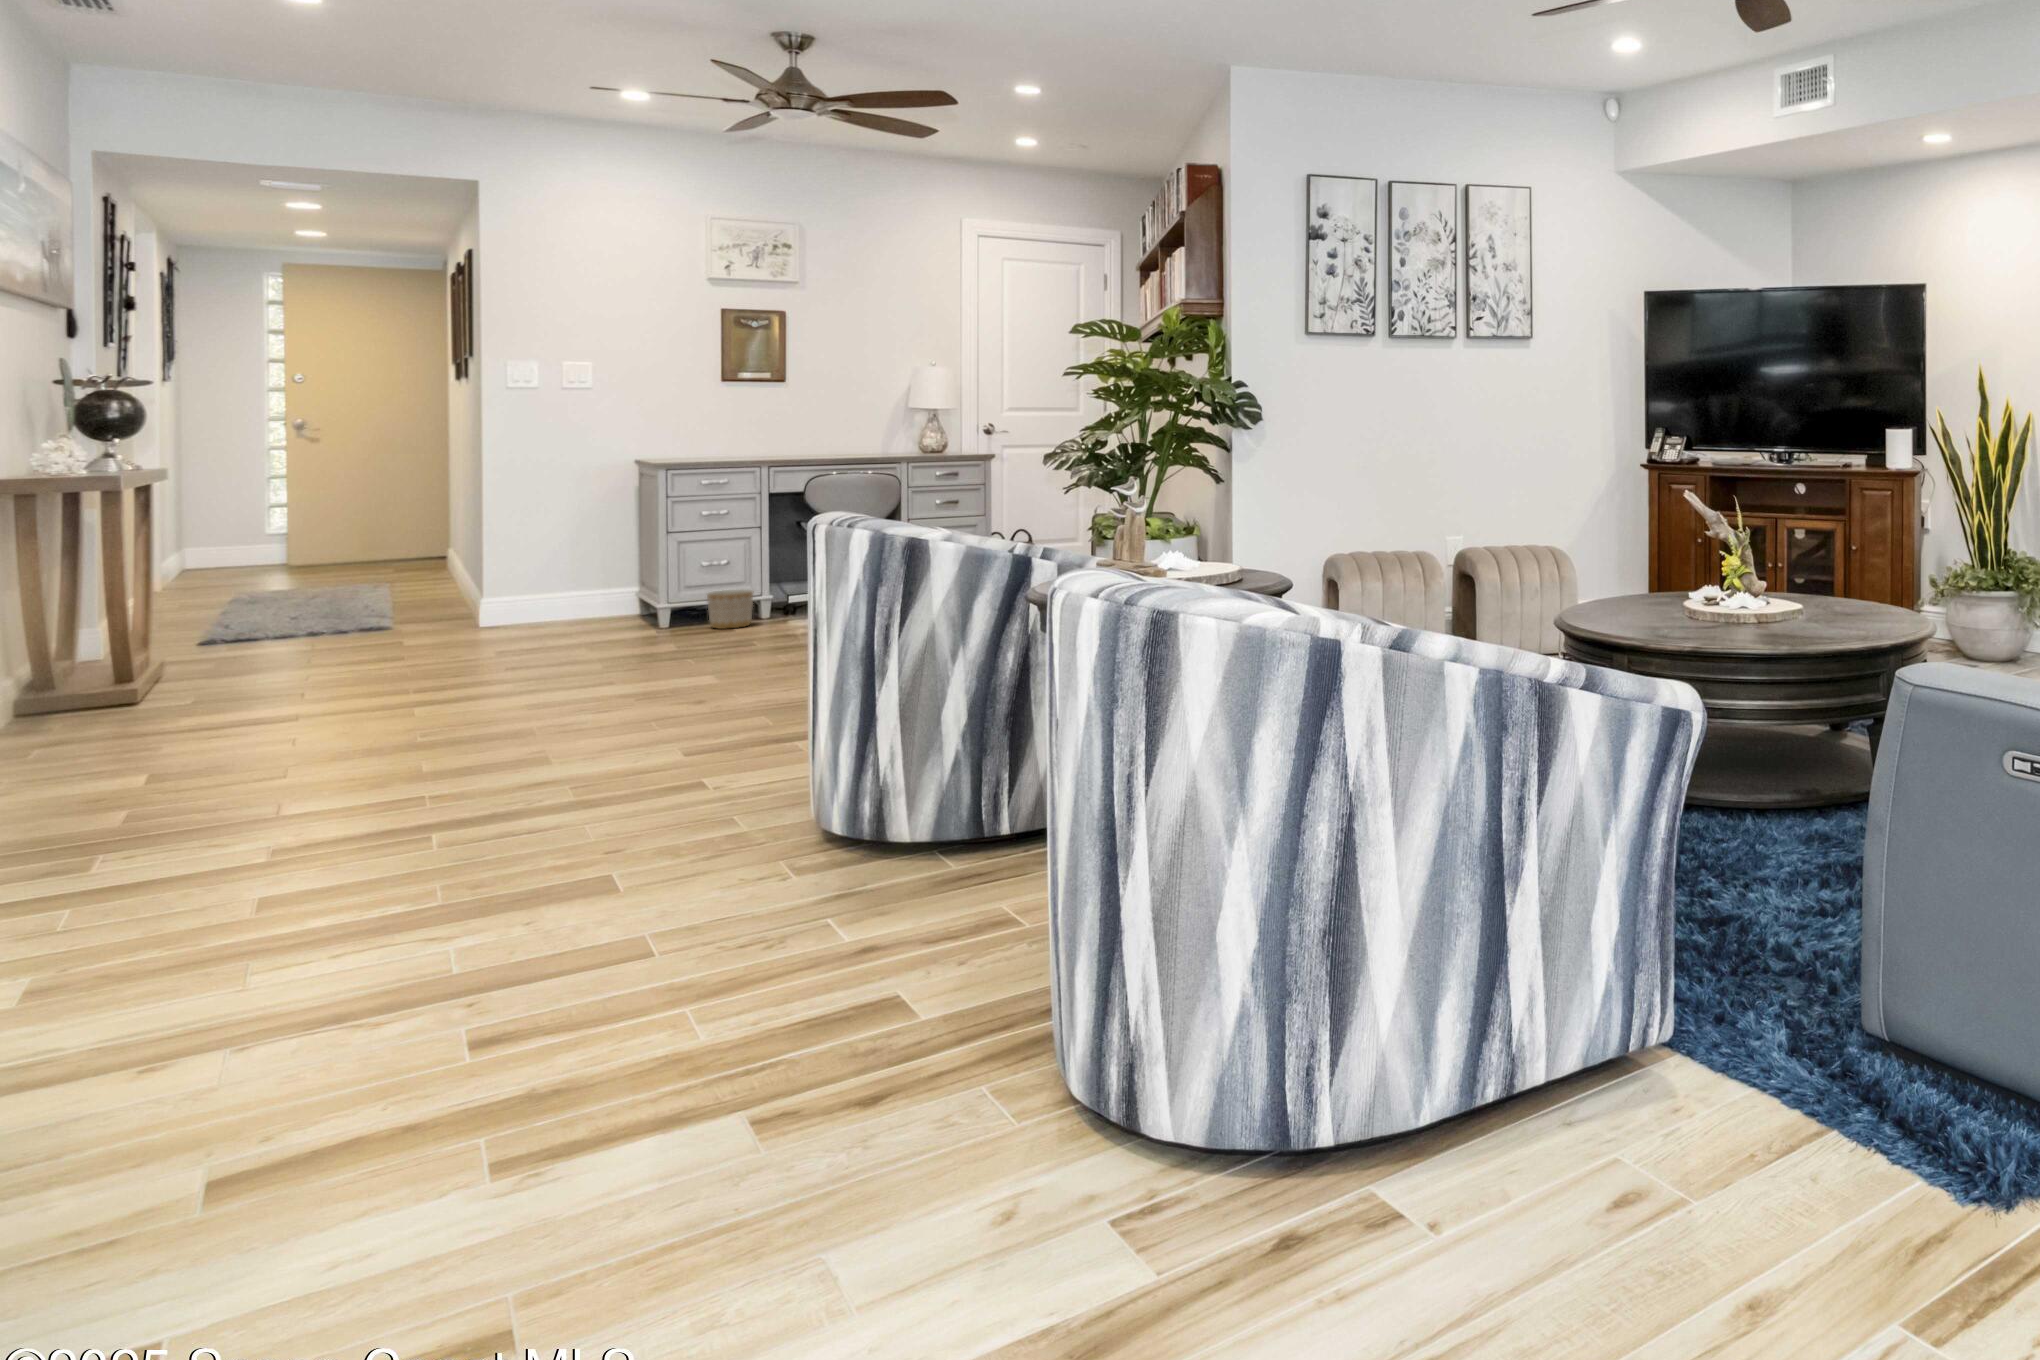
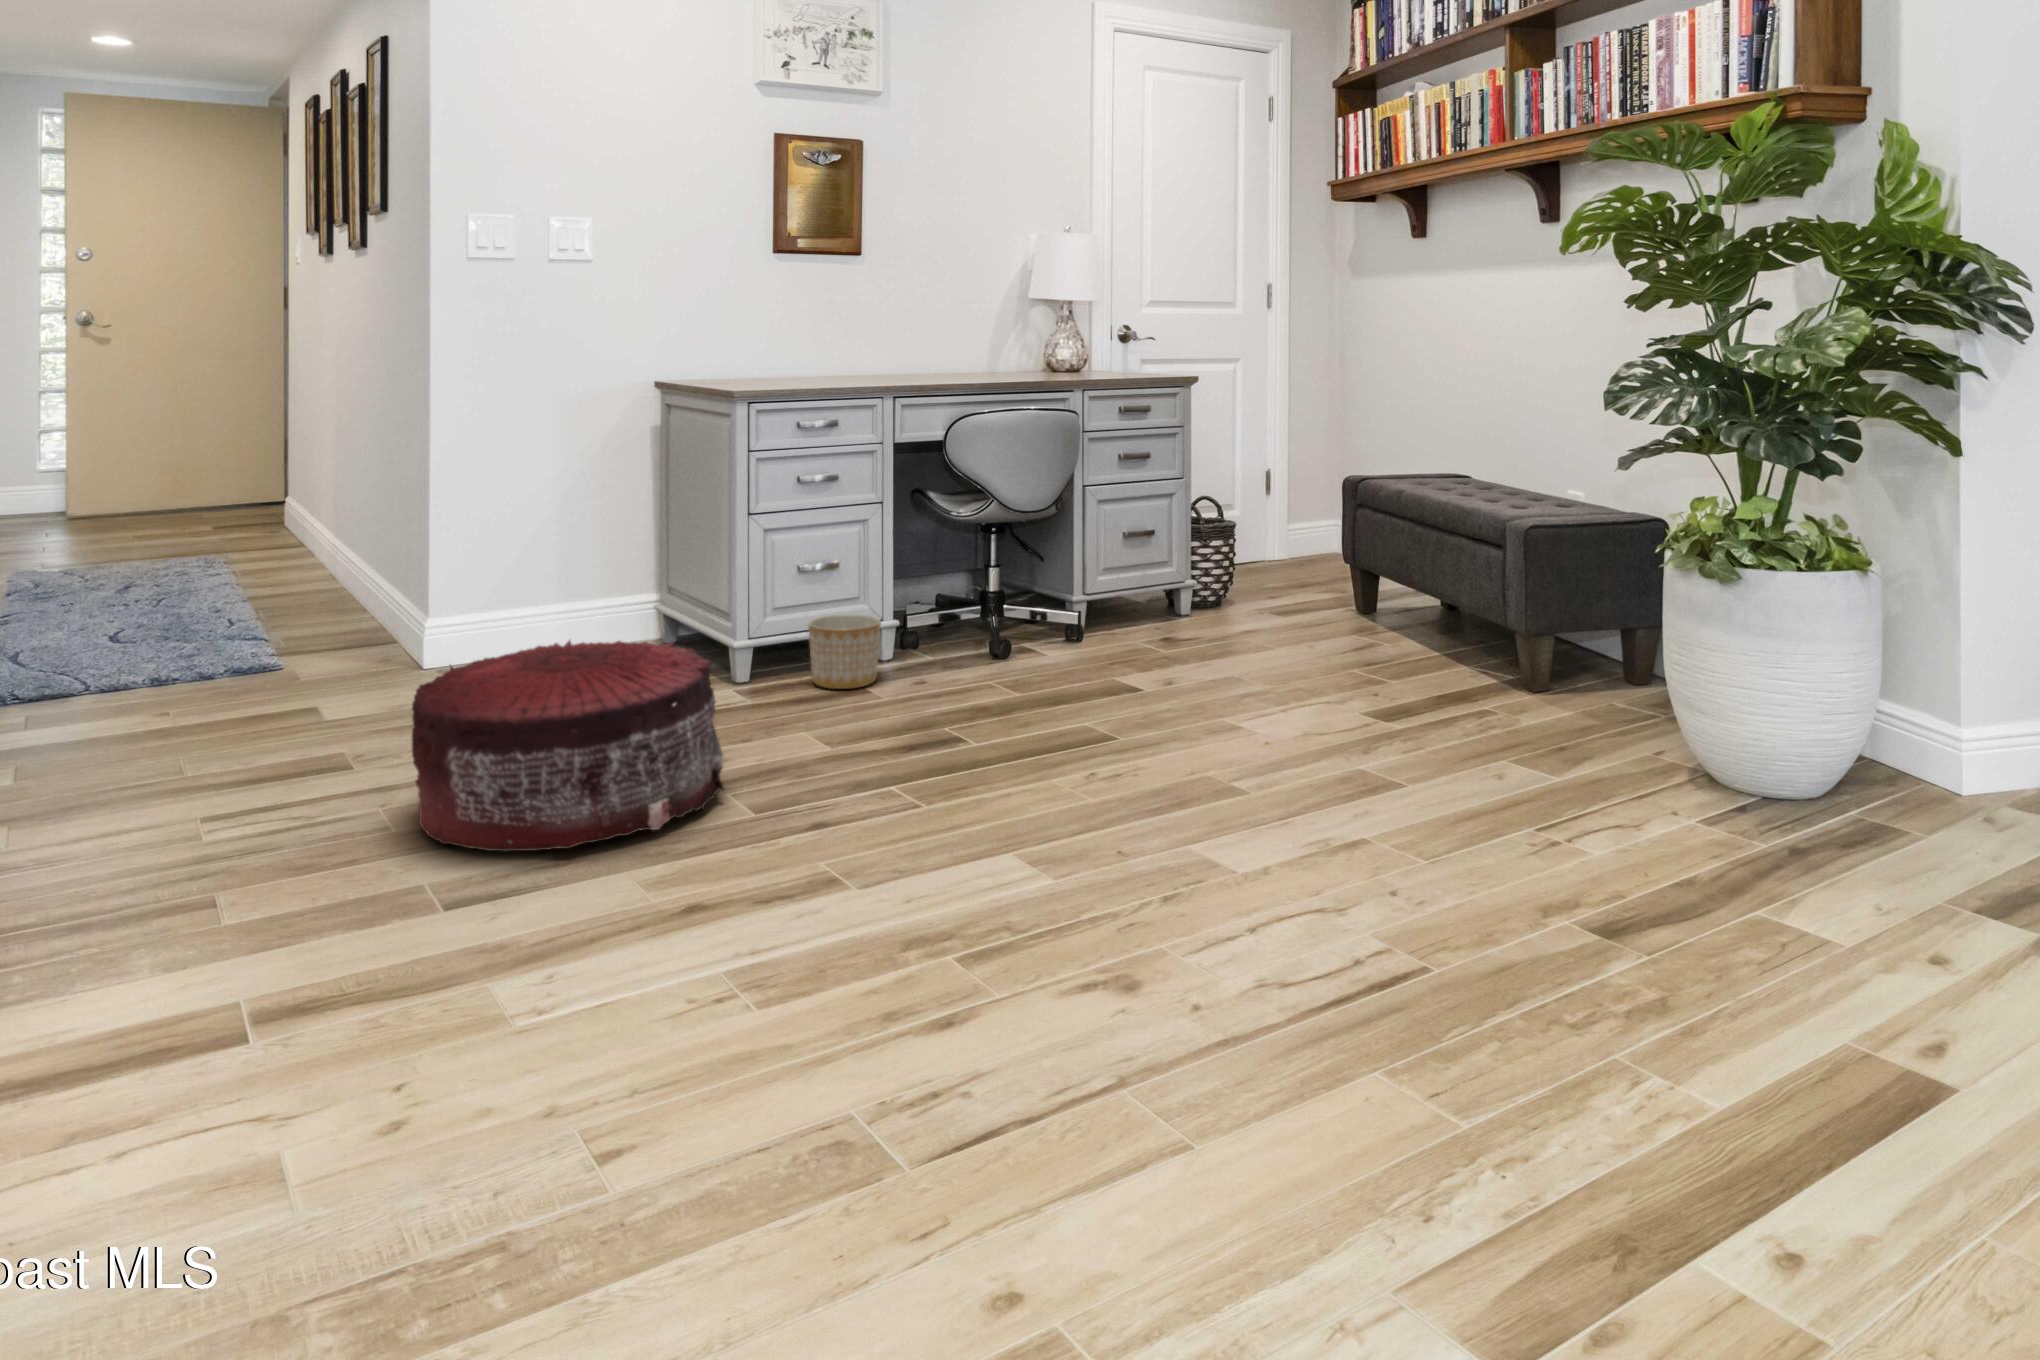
pouf: none [420,588,598,676] -> present [412,640,724,851]

